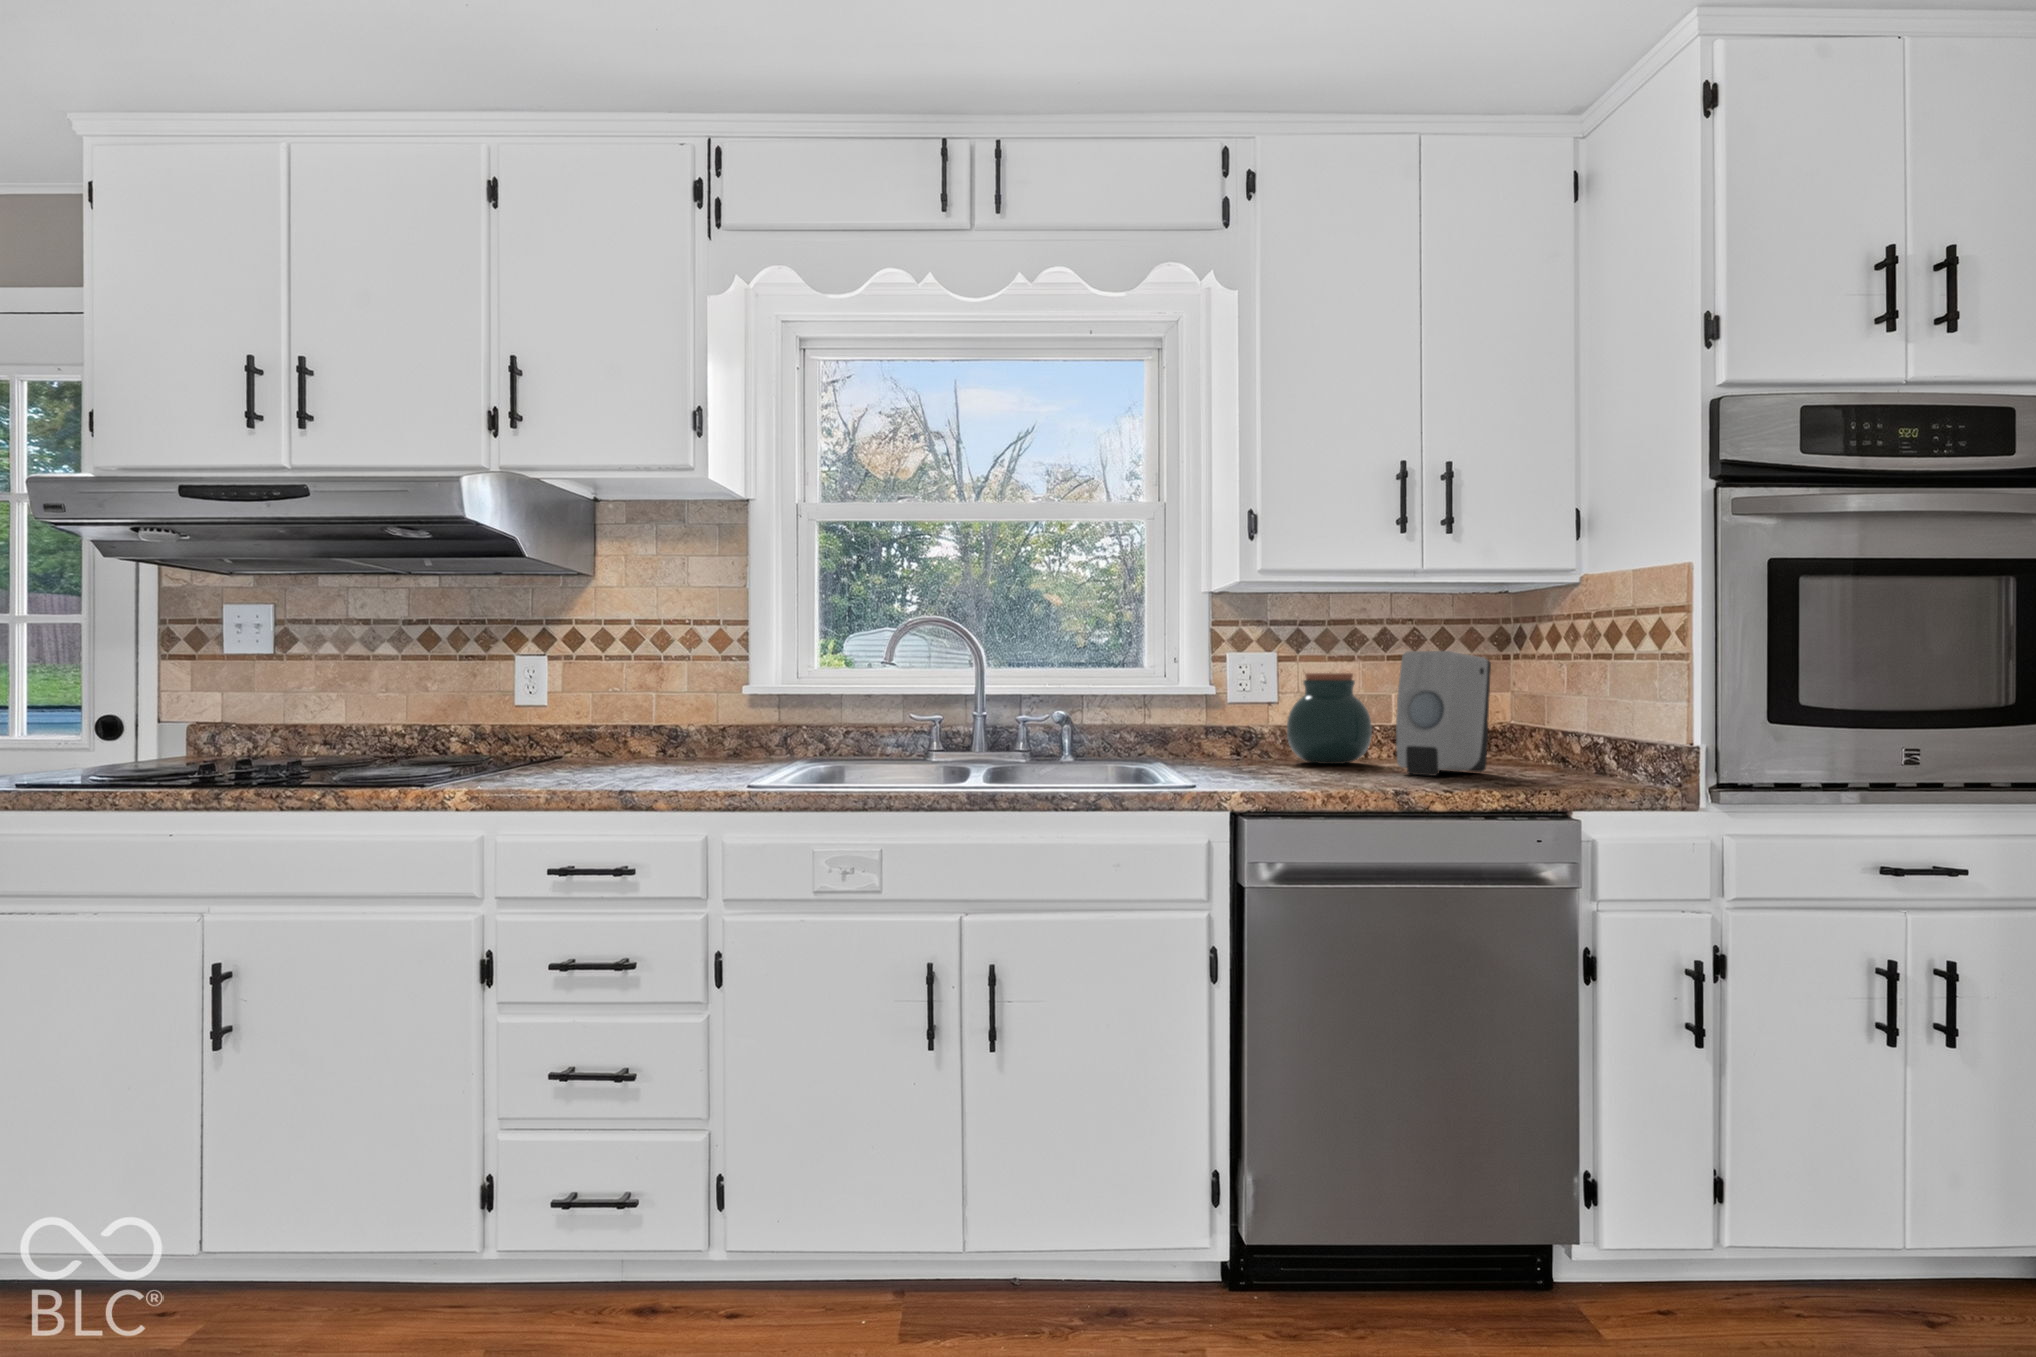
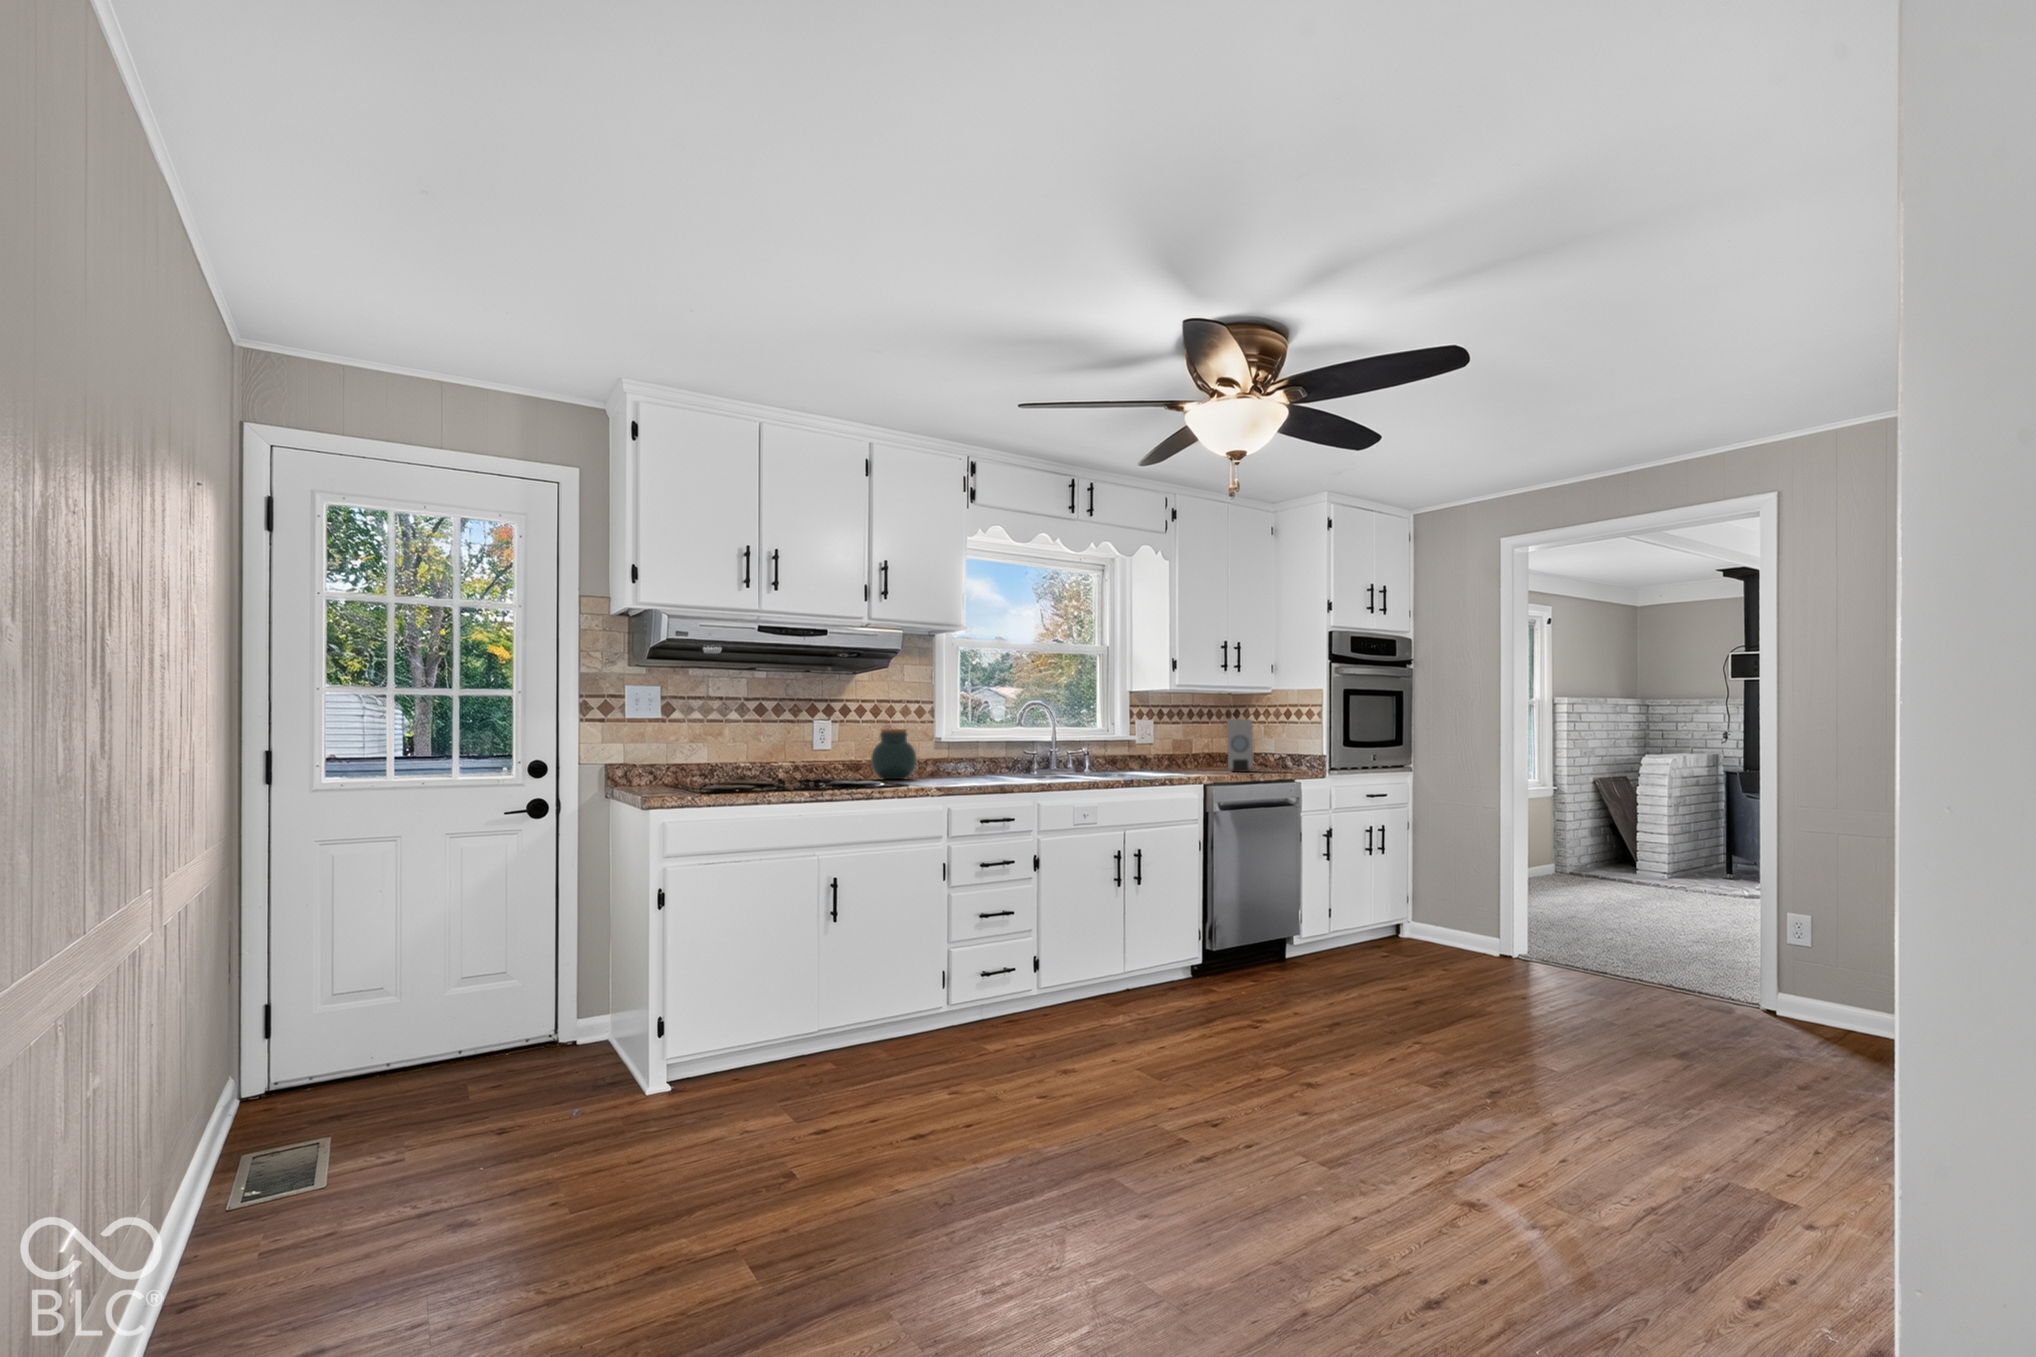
jar: present [1287,673,1372,764] -> present [871,729,917,779]

